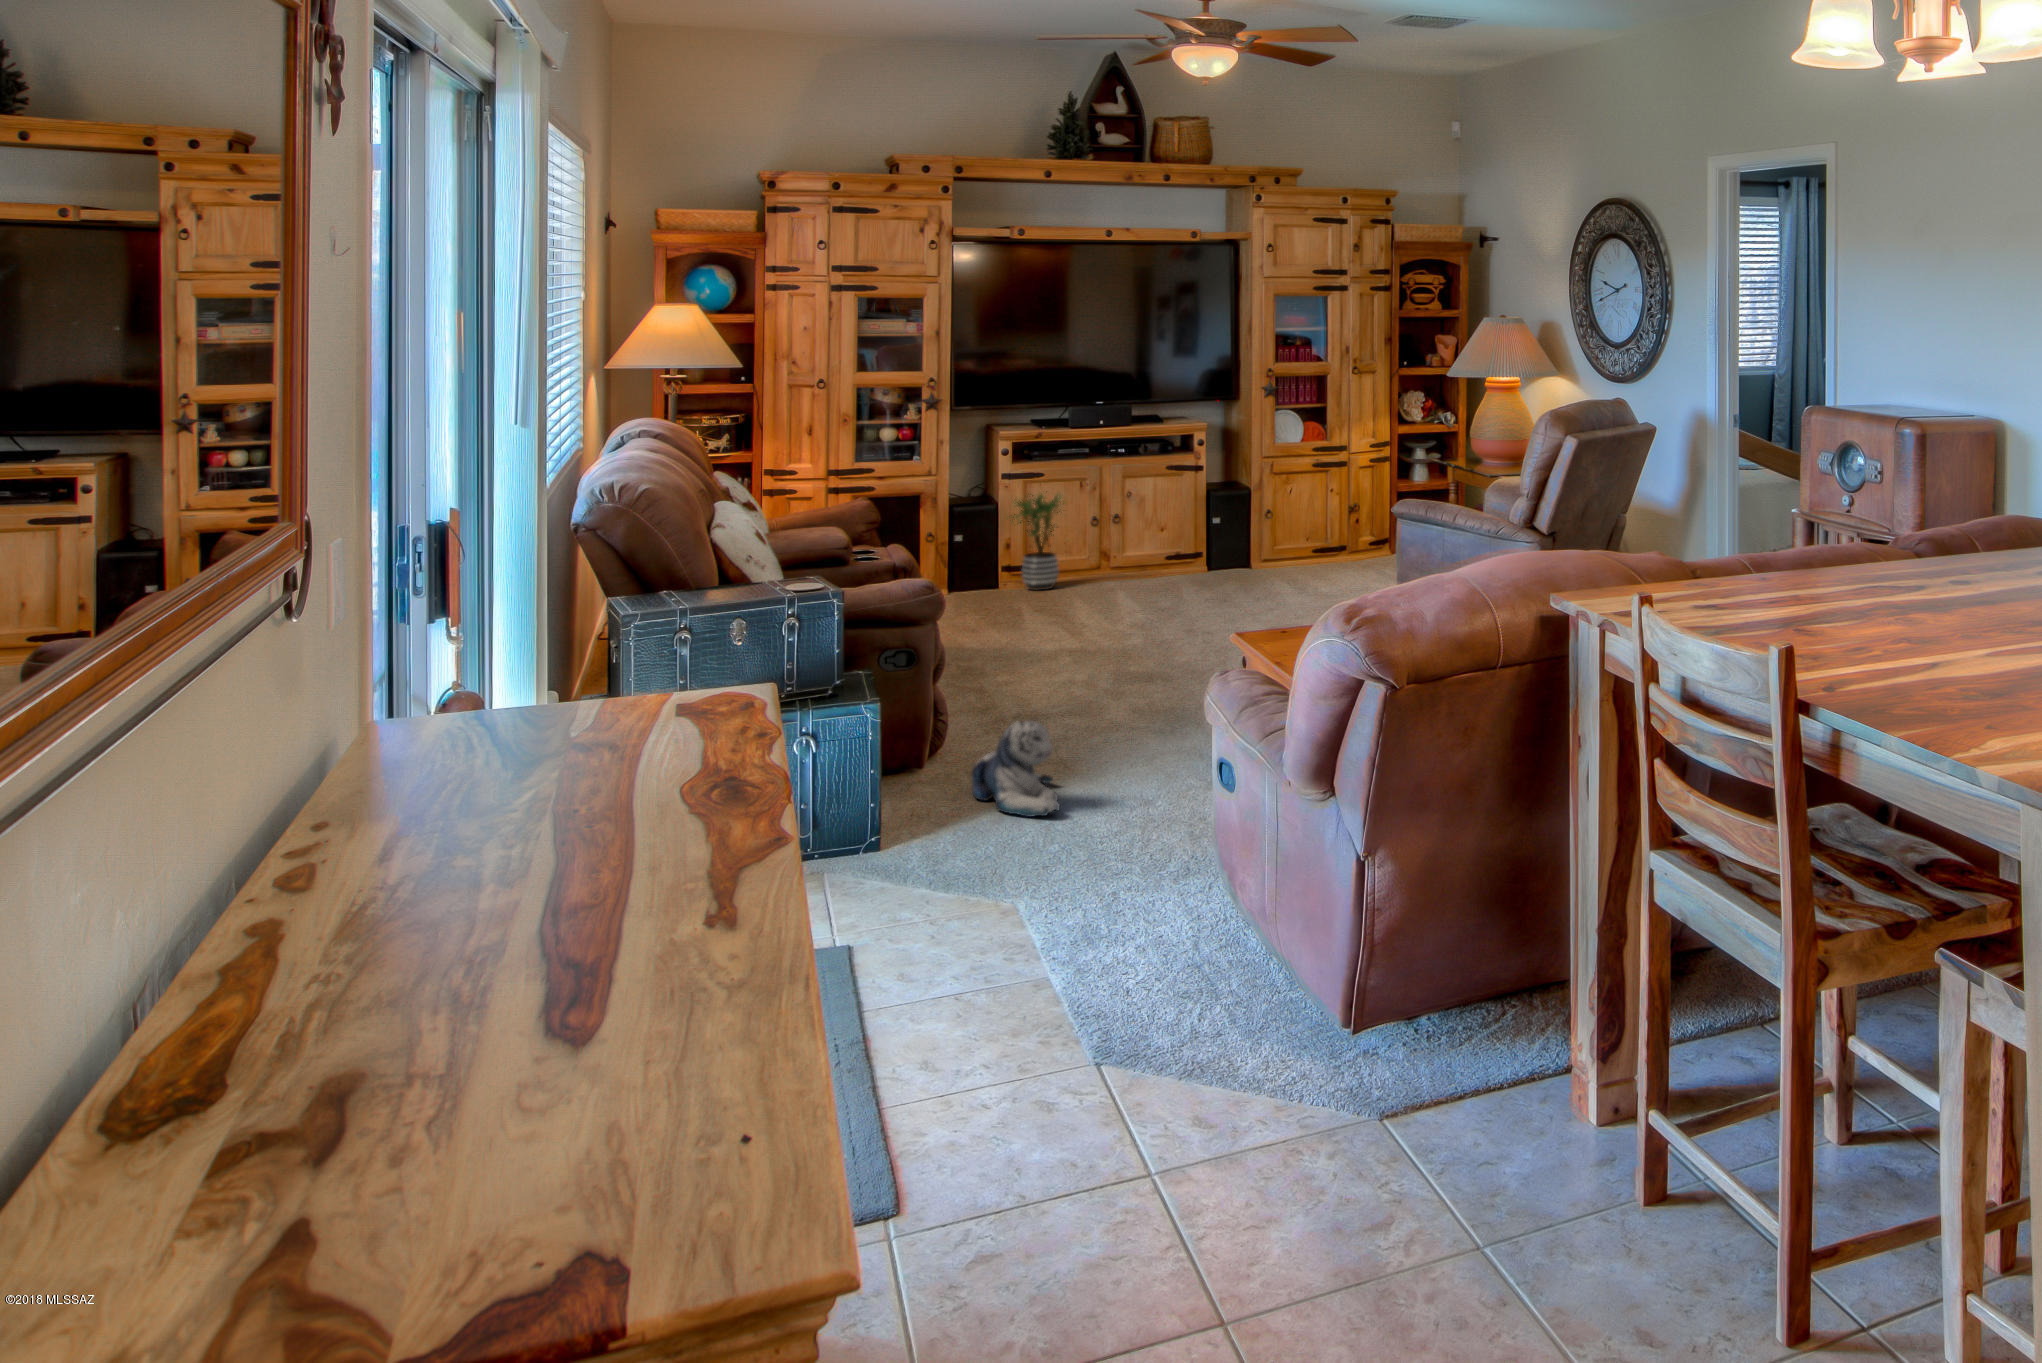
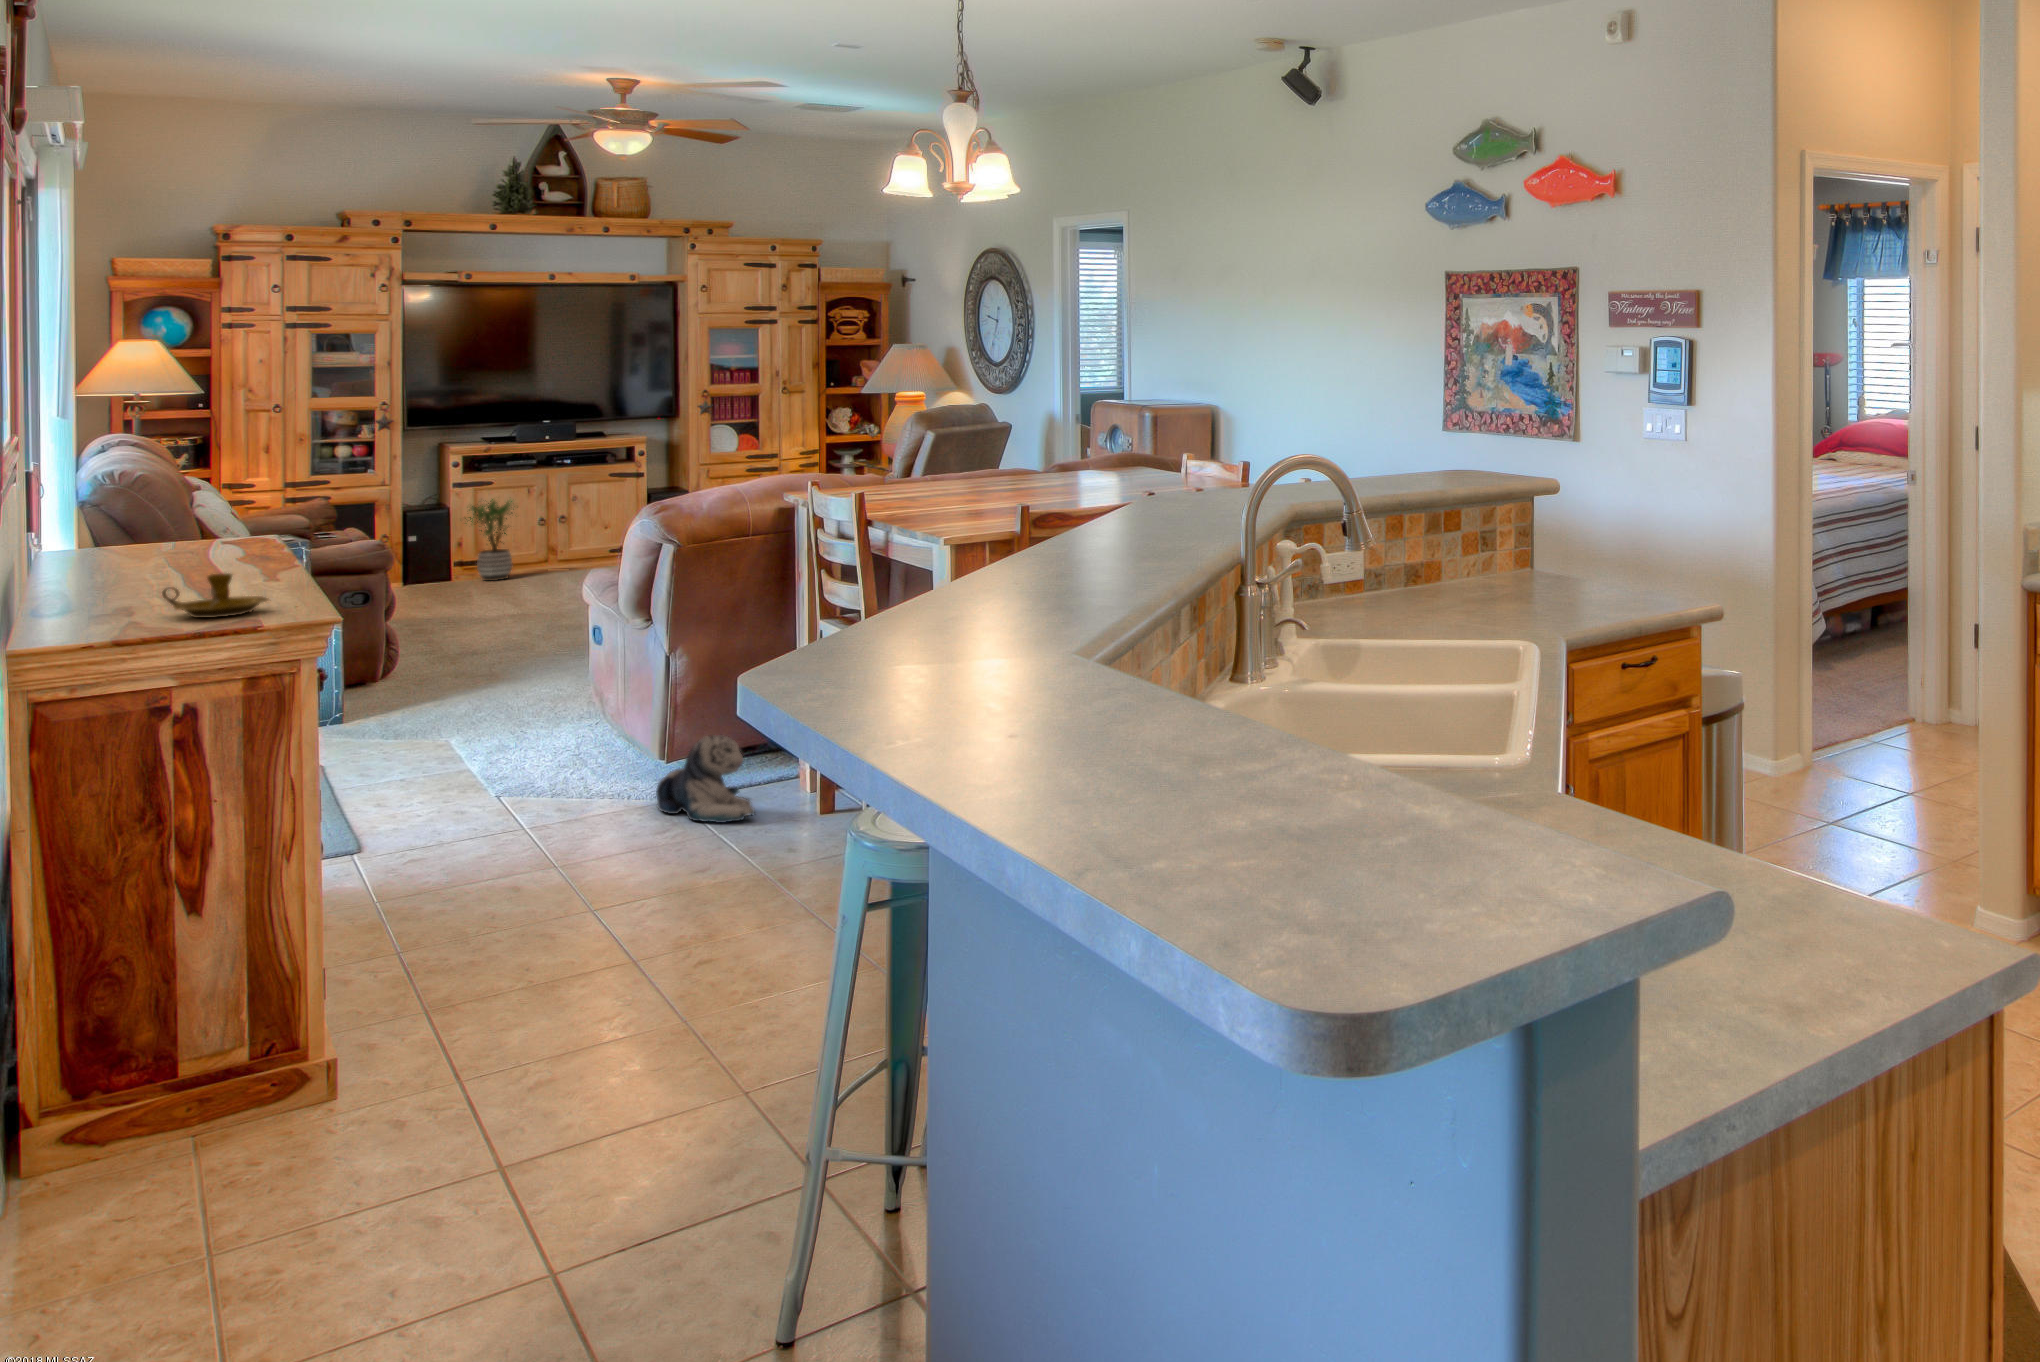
plush toy: present [971,721,1060,817] -> present [656,735,755,823]
candlestick: none [398,1001,657,1156] -> present [162,573,268,618]

